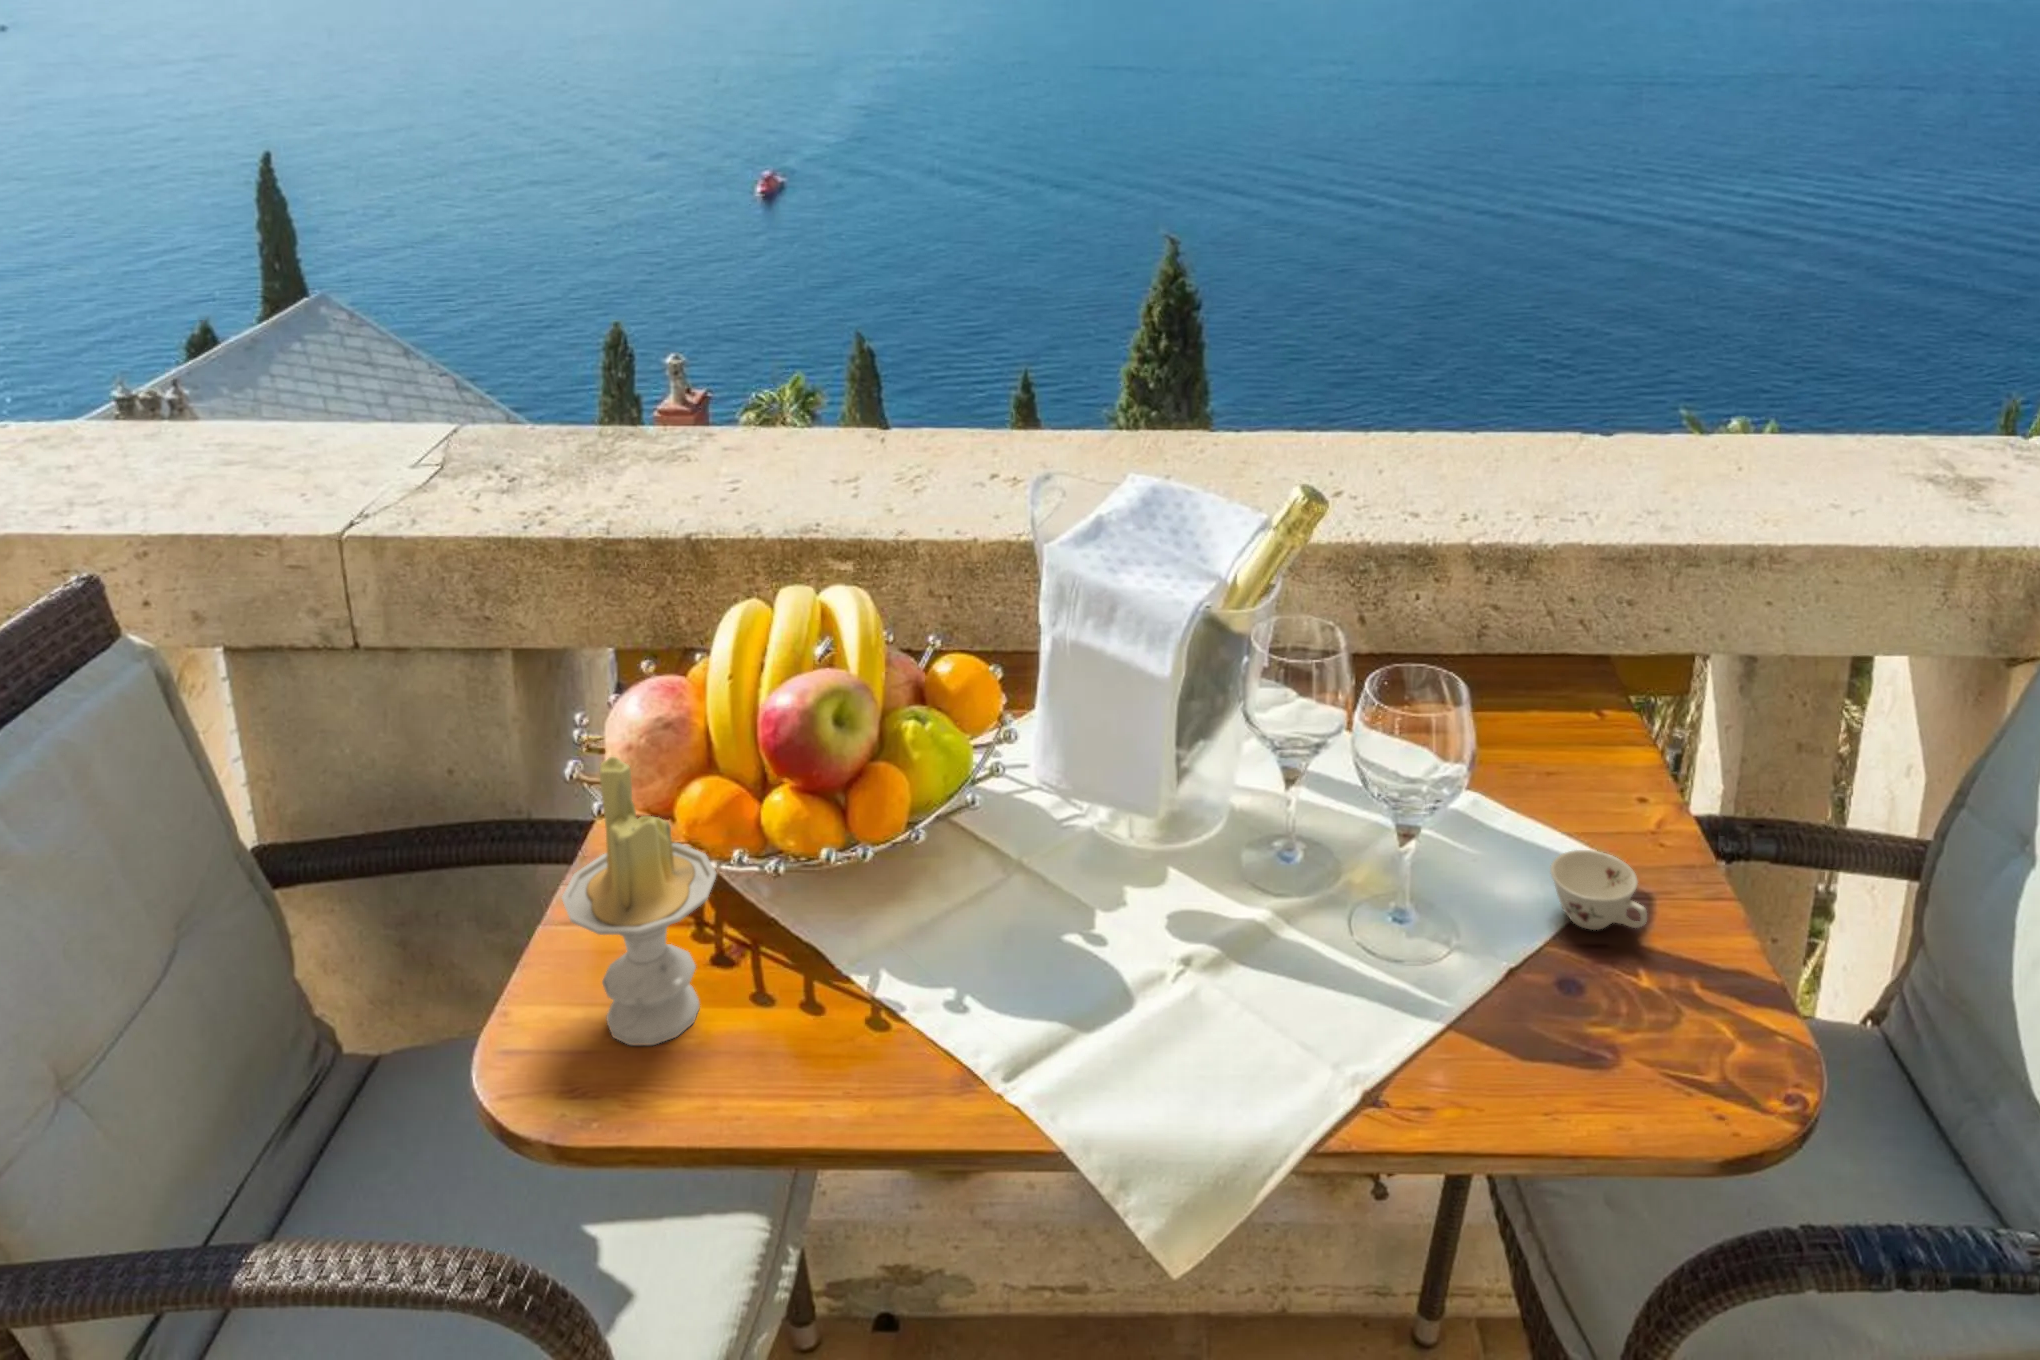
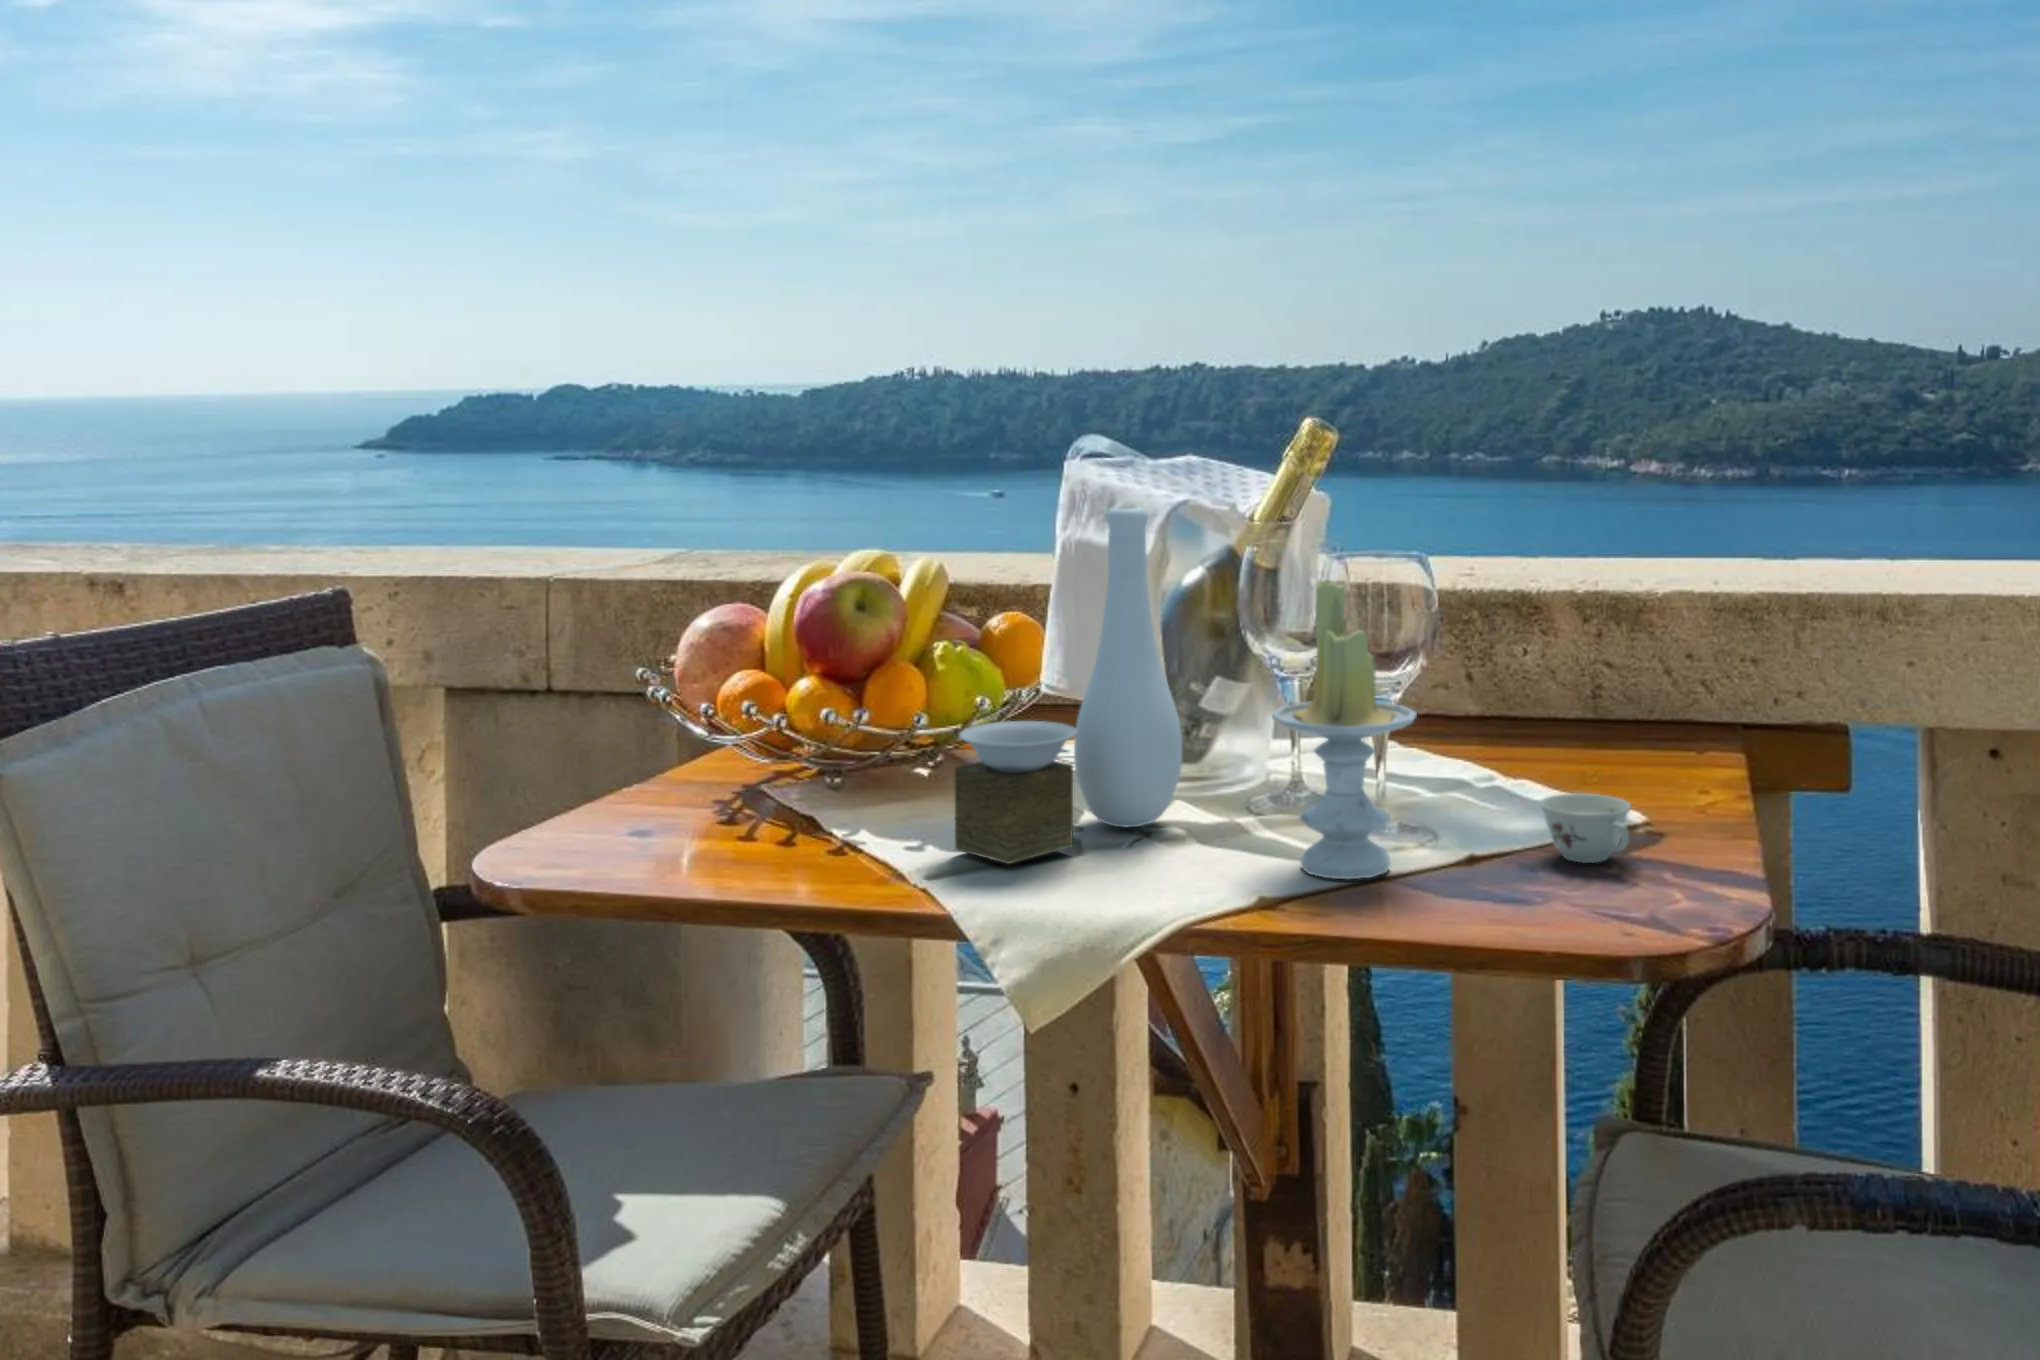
vase: none [1014,631,1206,1044] -> present [955,507,1182,864]
candle: present [562,757,716,1045] -> present [1272,580,1417,879]

